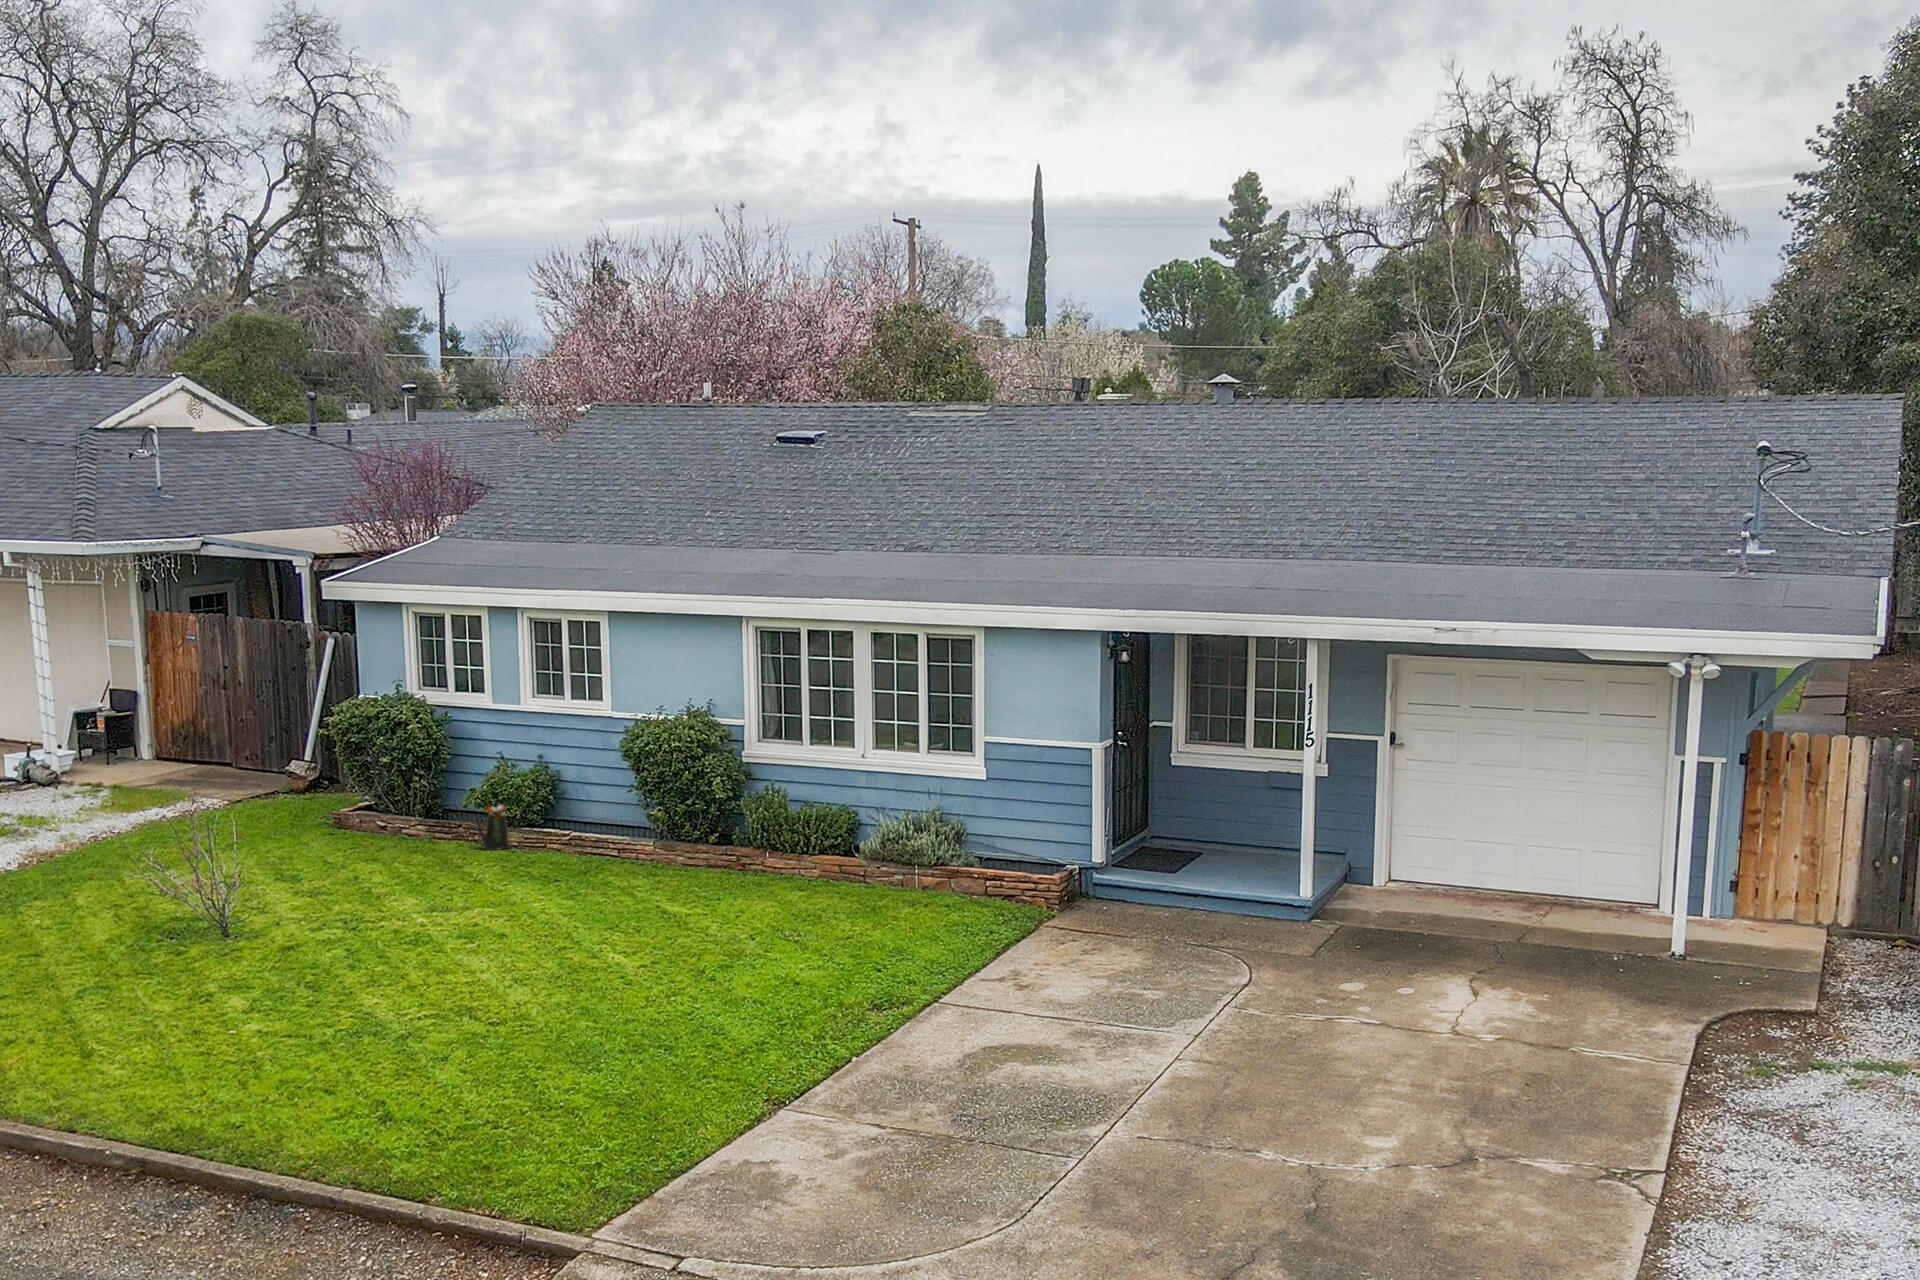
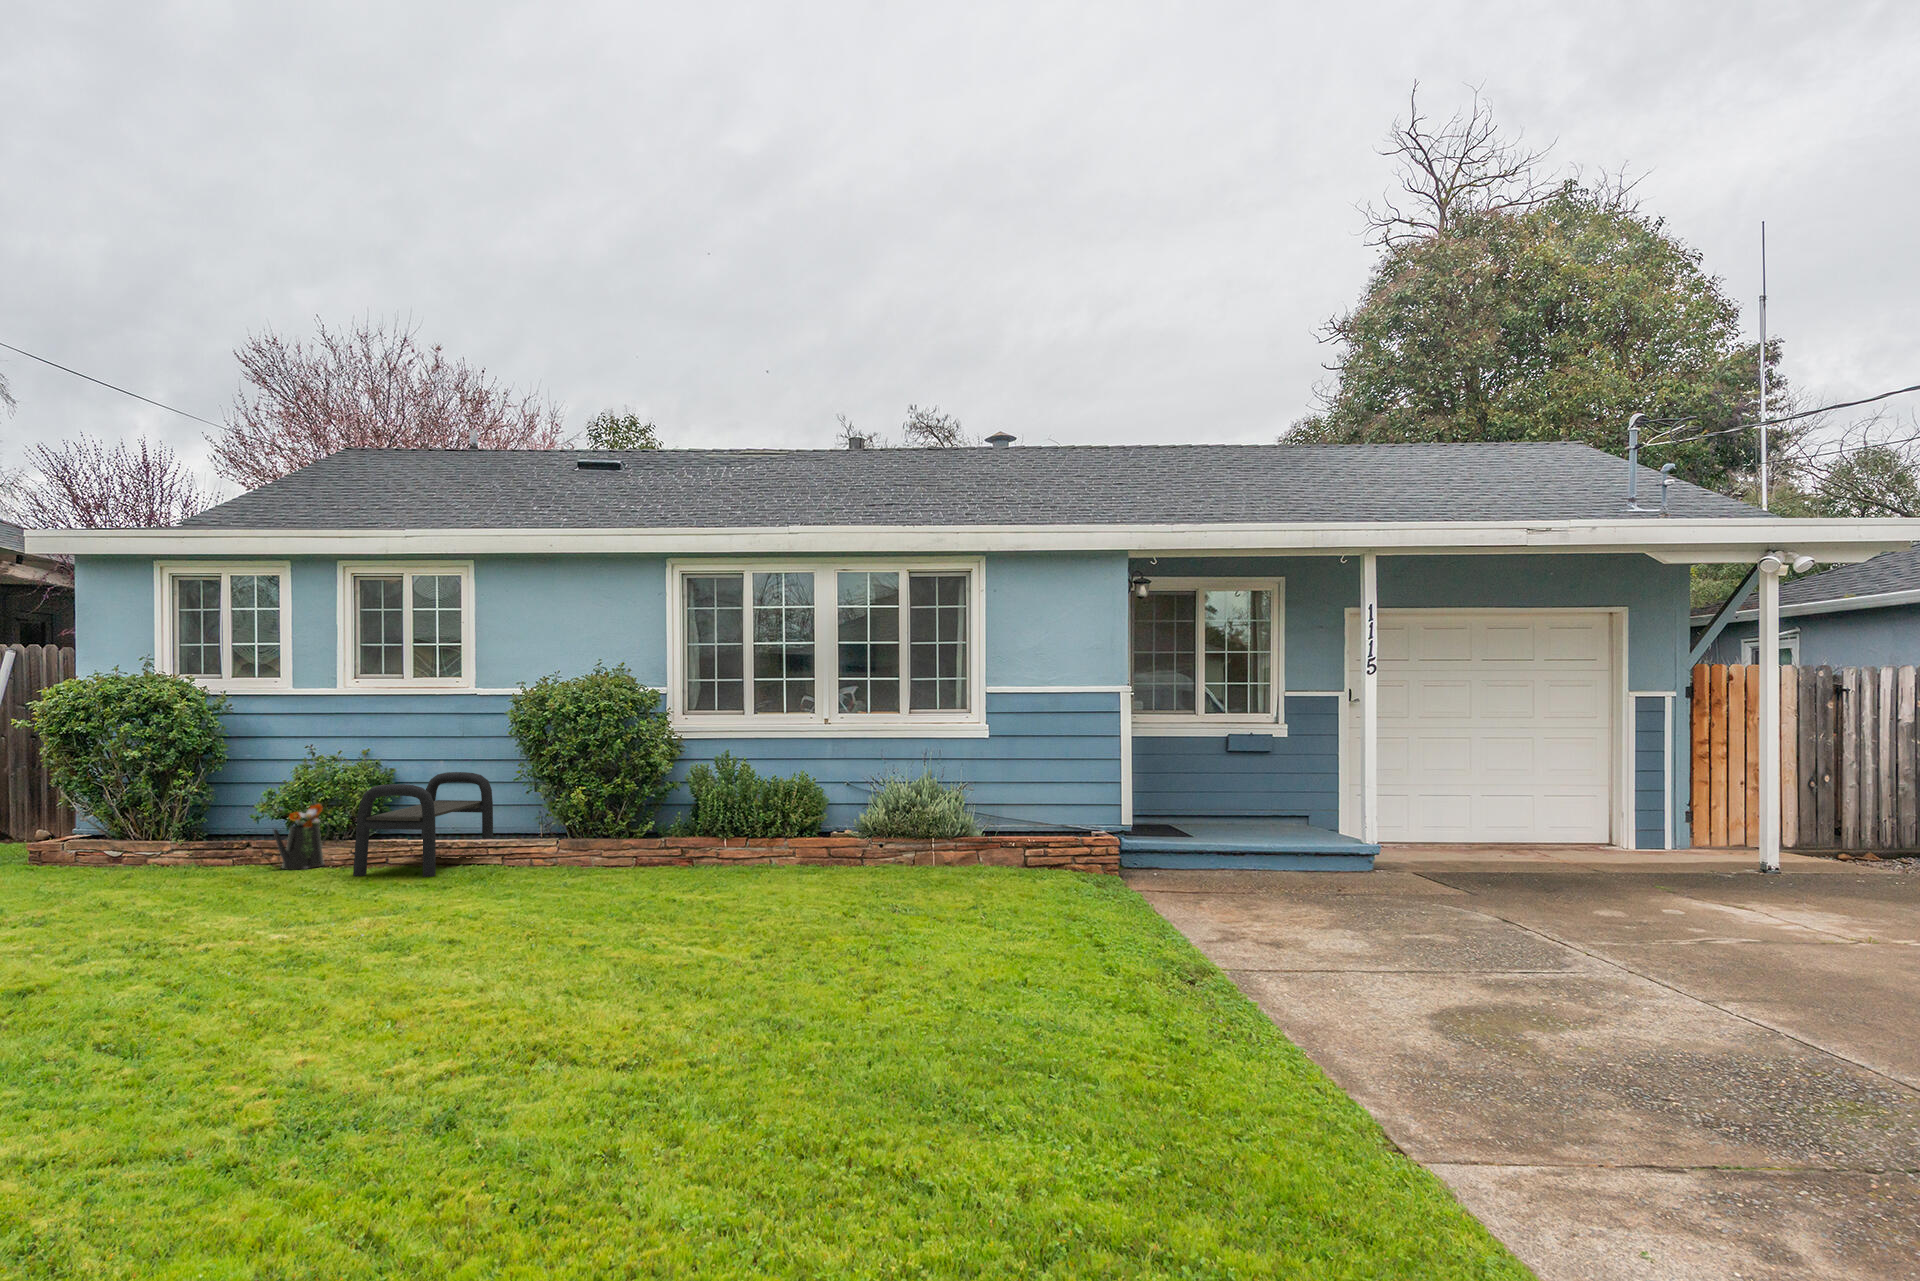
bench: none [519,780,625,864] -> present [353,772,493,877]

